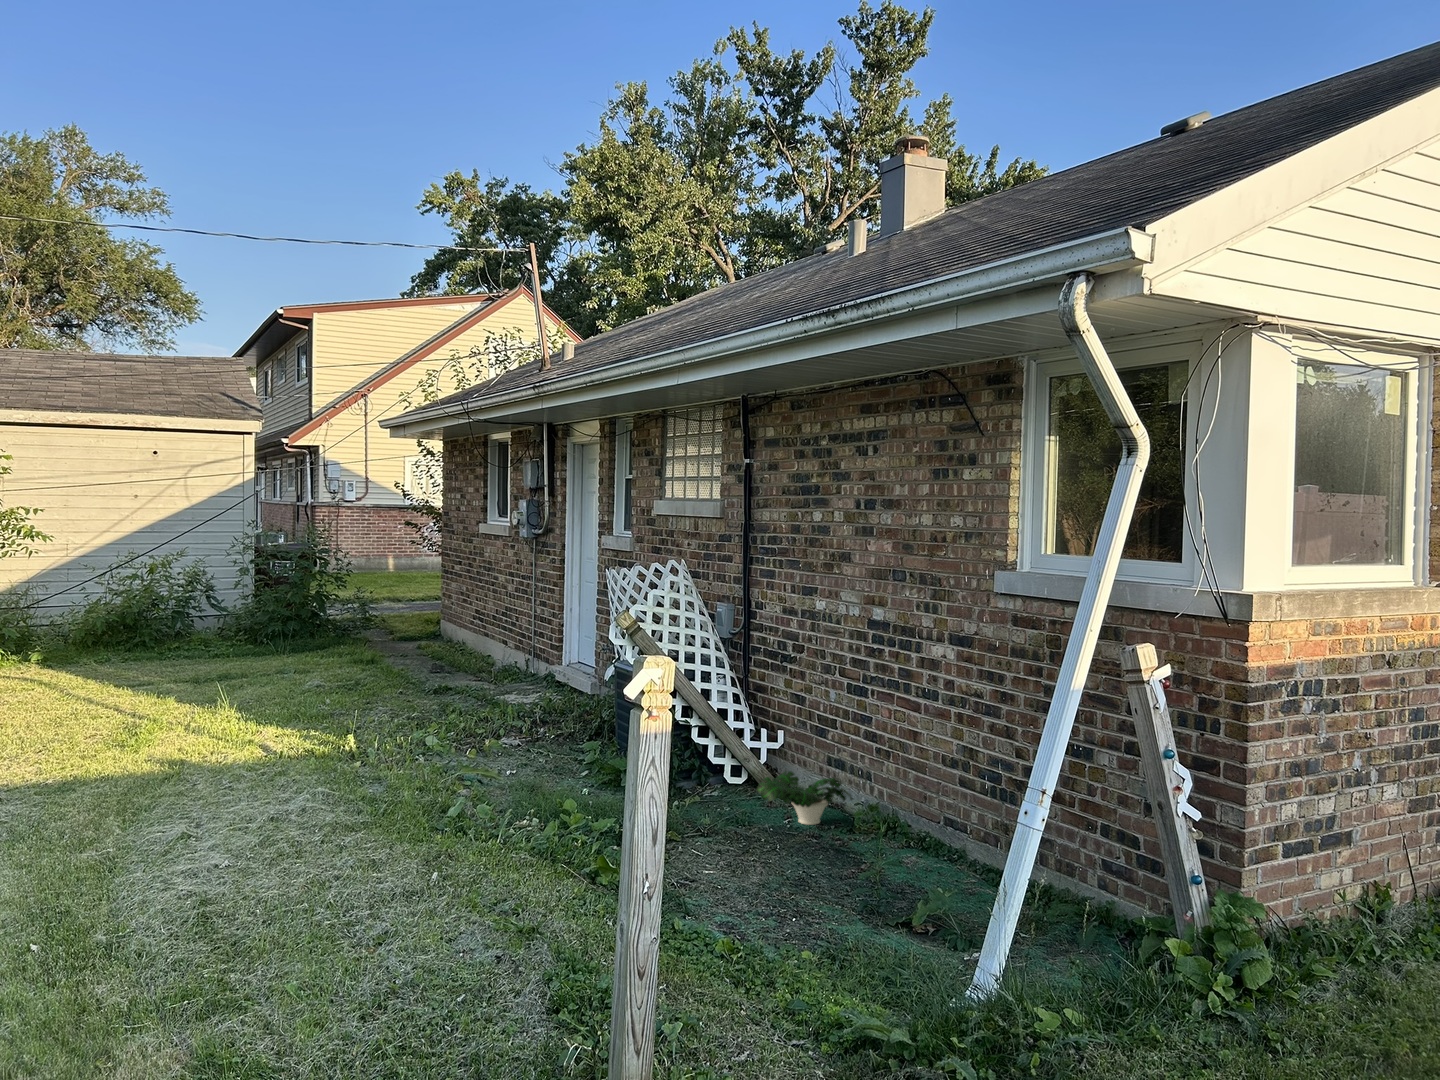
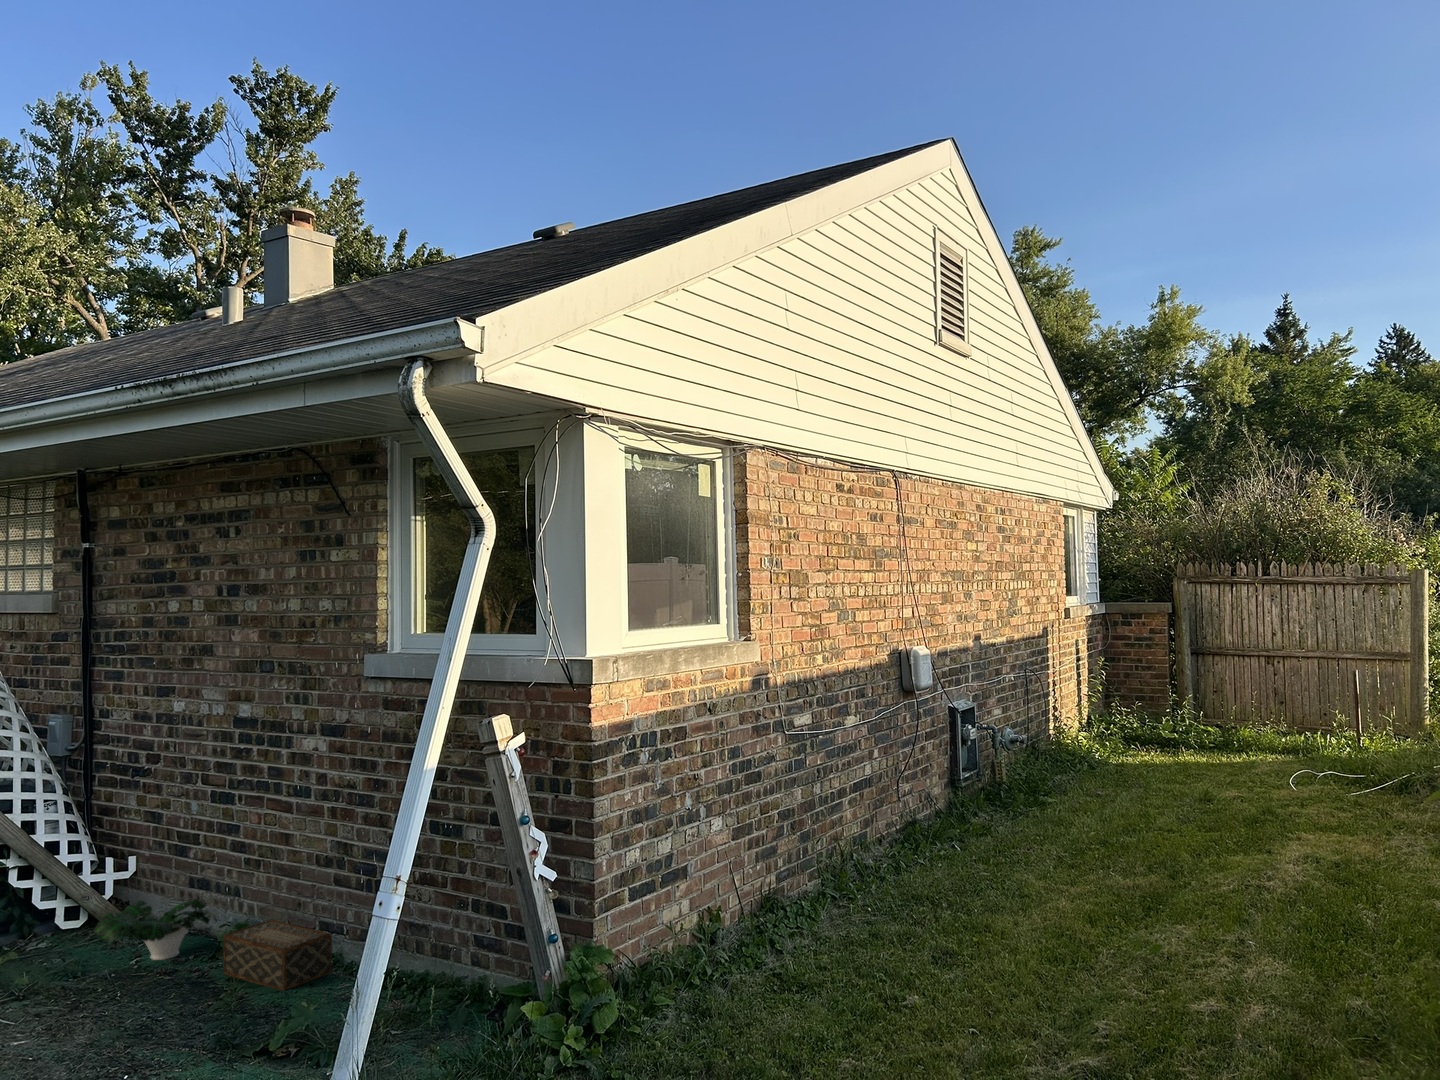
woven basket: none [860,807,956,873] -> present [223,920,332,991]

